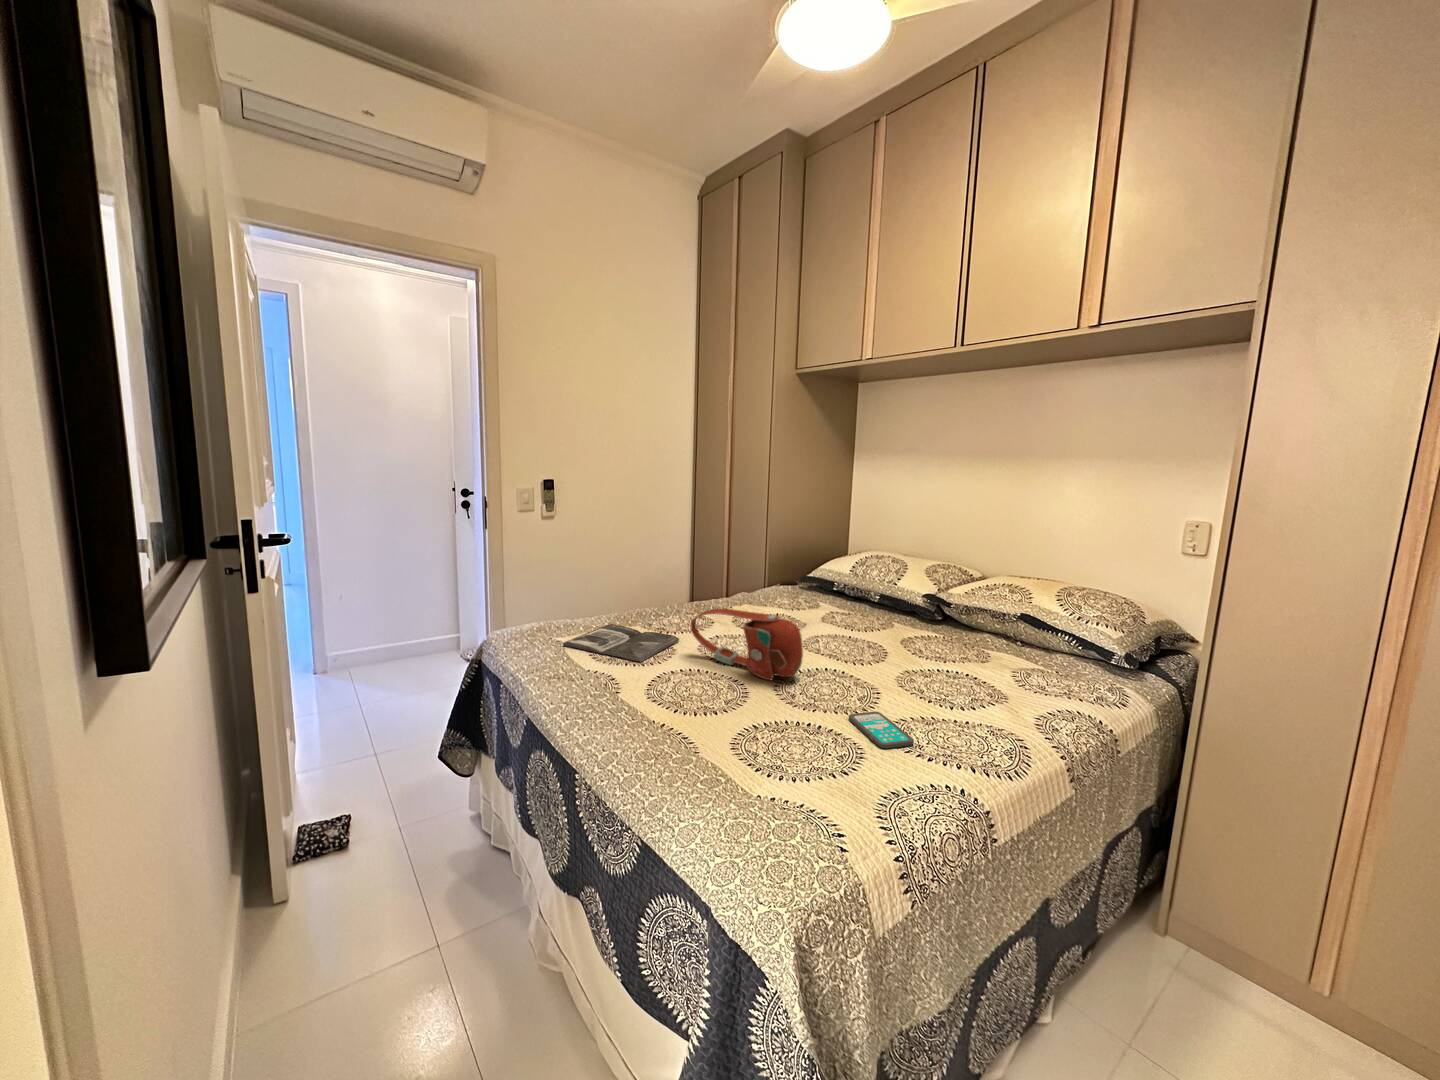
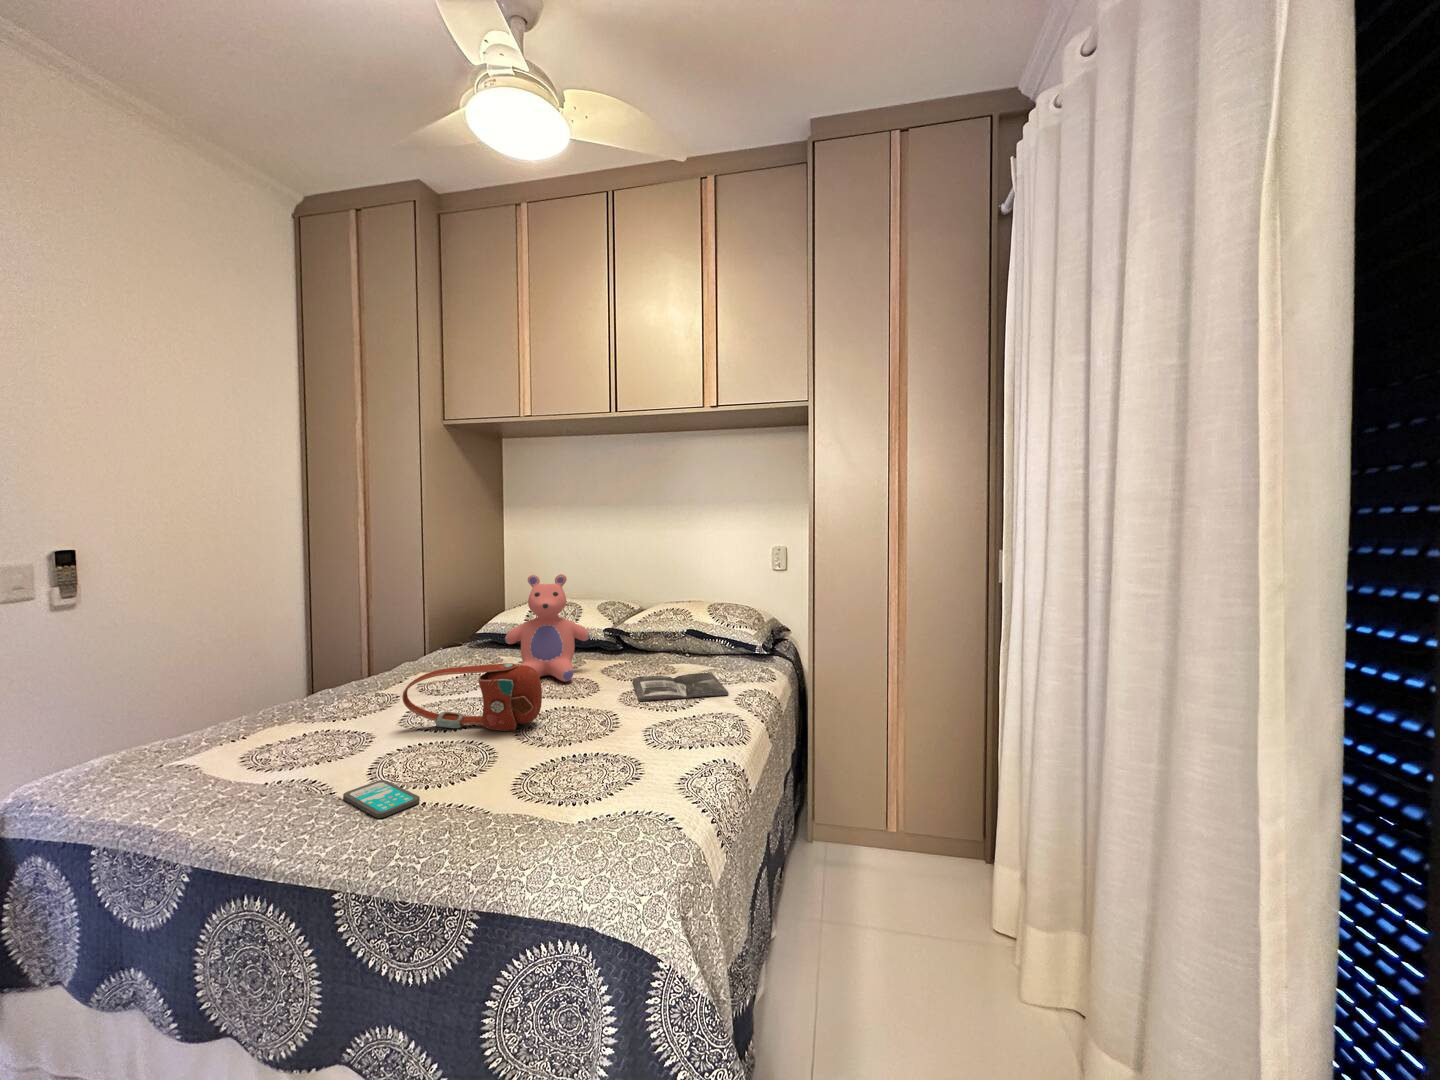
teddy bear: none [810,528,894,643] -> present [505,574,590,682]
magazine: present [563,624,679,662] -> present [633,673,729,701]
smartphone: present [849,711,914,748] -> present [343,780,420,818]

